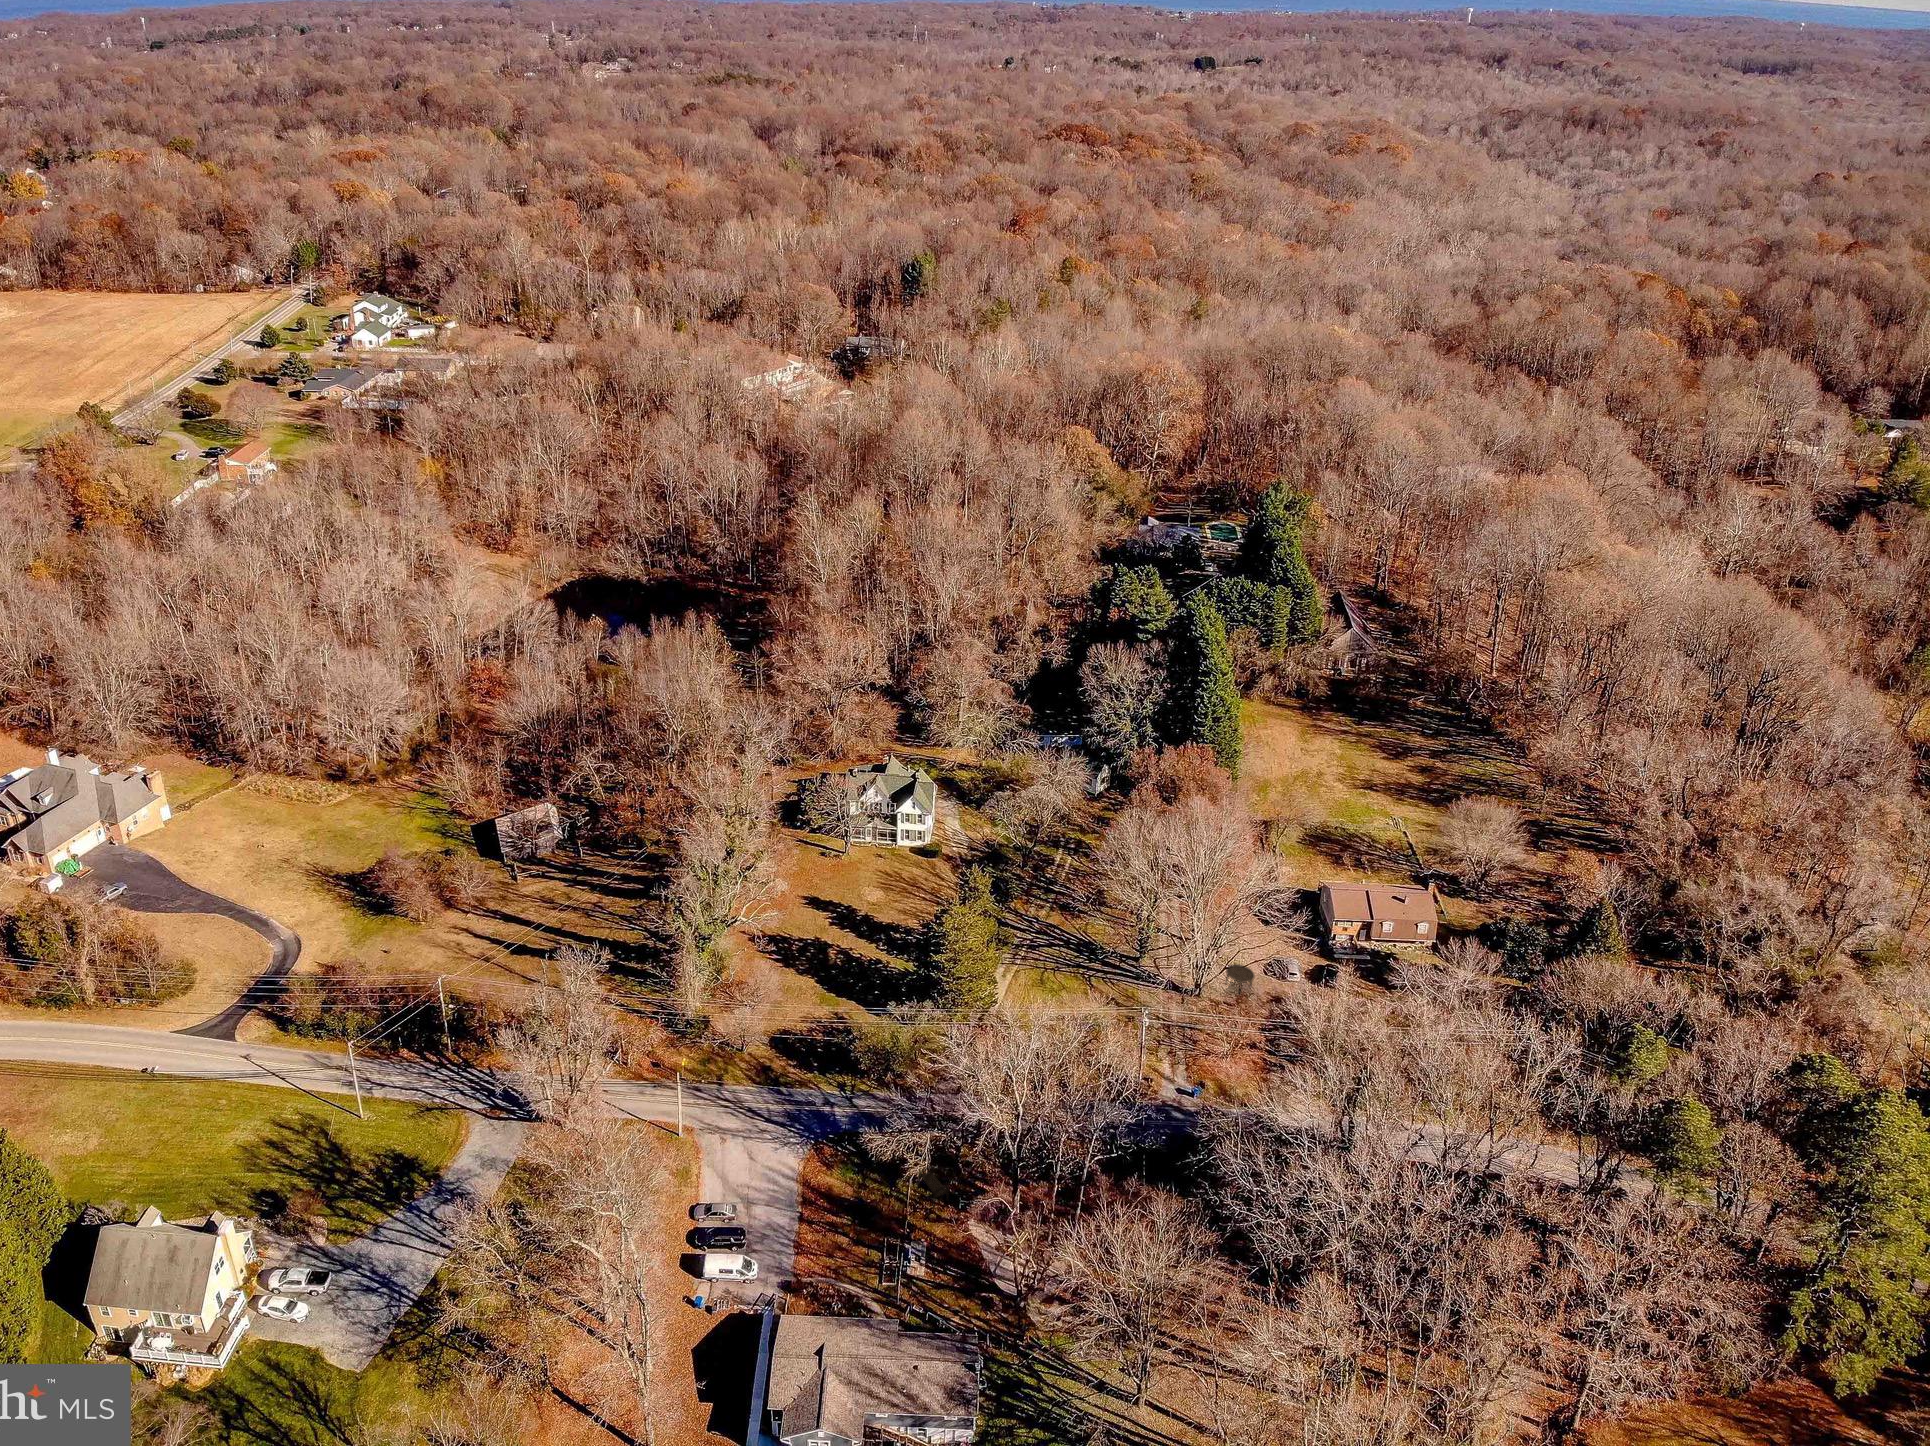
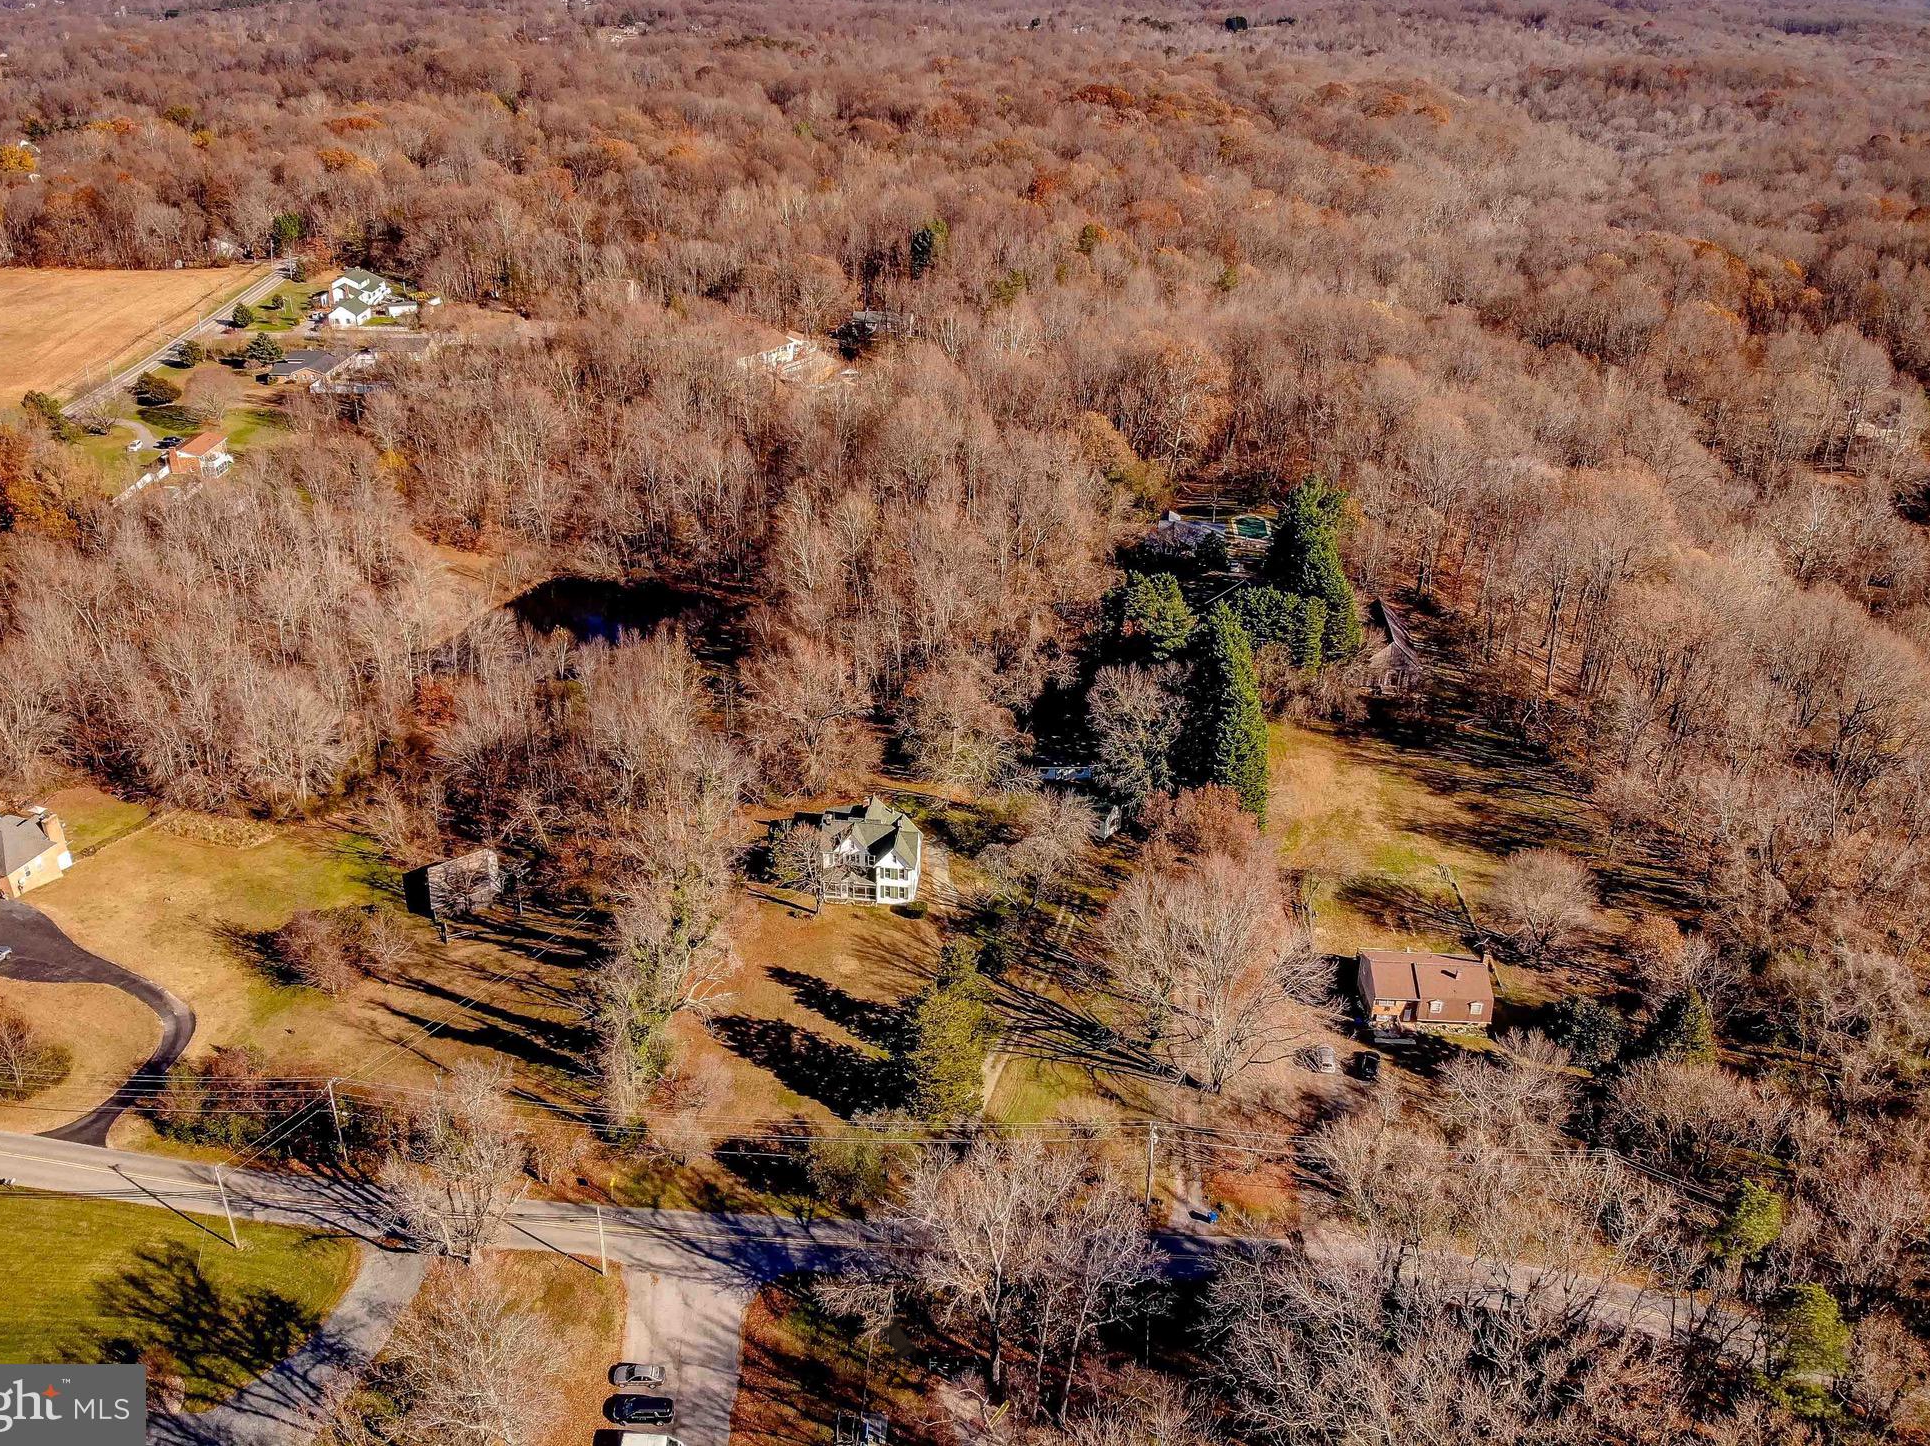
round table: present [1226,964,1255,985] -> none [1246,1053,1281,1089]

